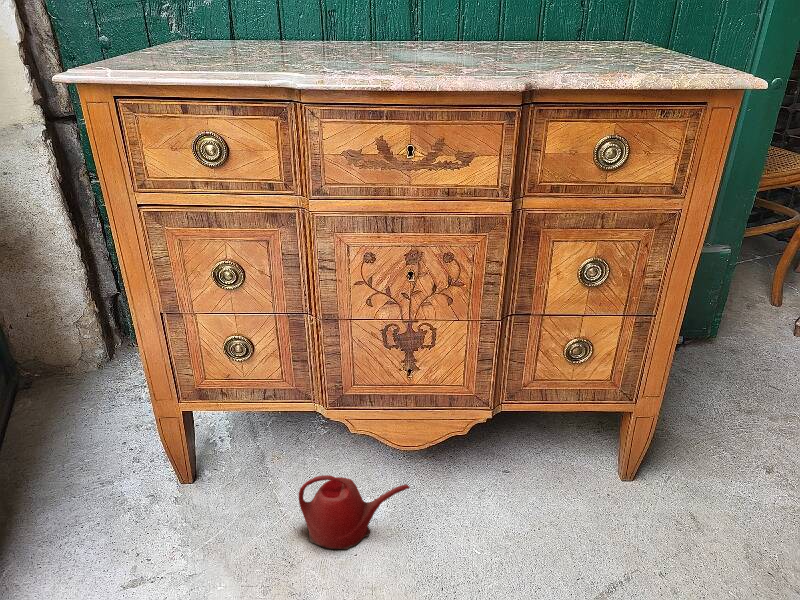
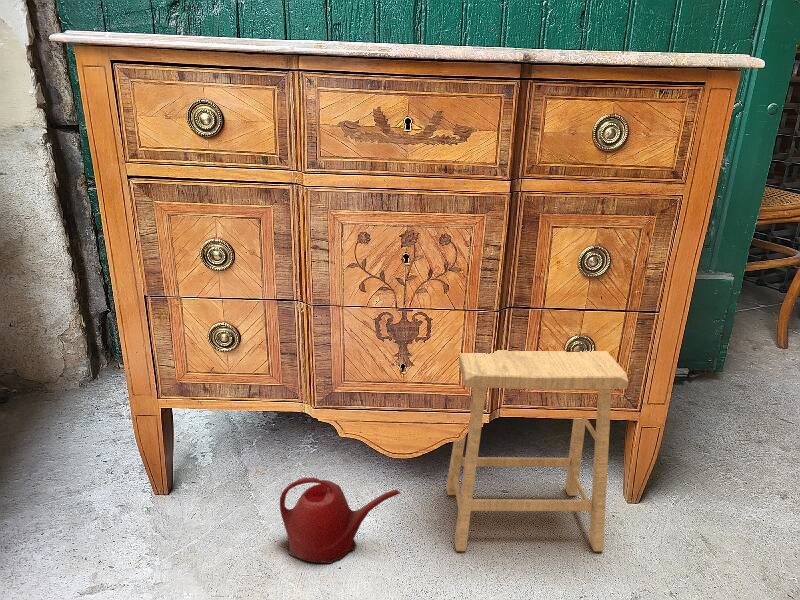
footstool: none [453,342,623,536] -> present [446,350,628,551]

